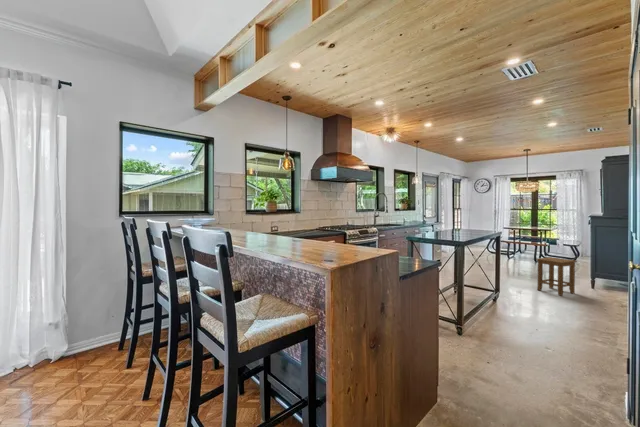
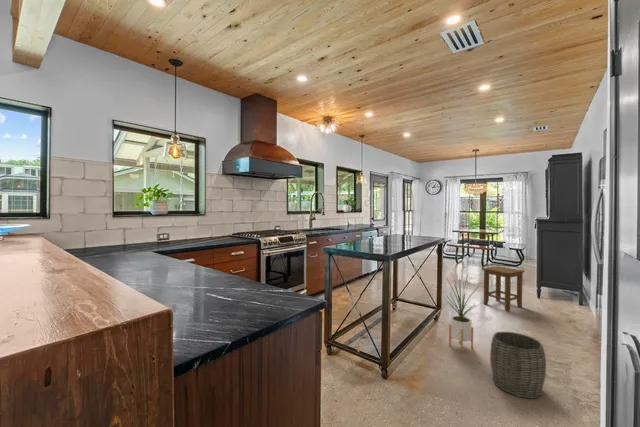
house plant: none [501,258,540,321] -> present [449,279,478,351]
woven basket: none [545,302,592,350] -> present [490,332,546,398]

